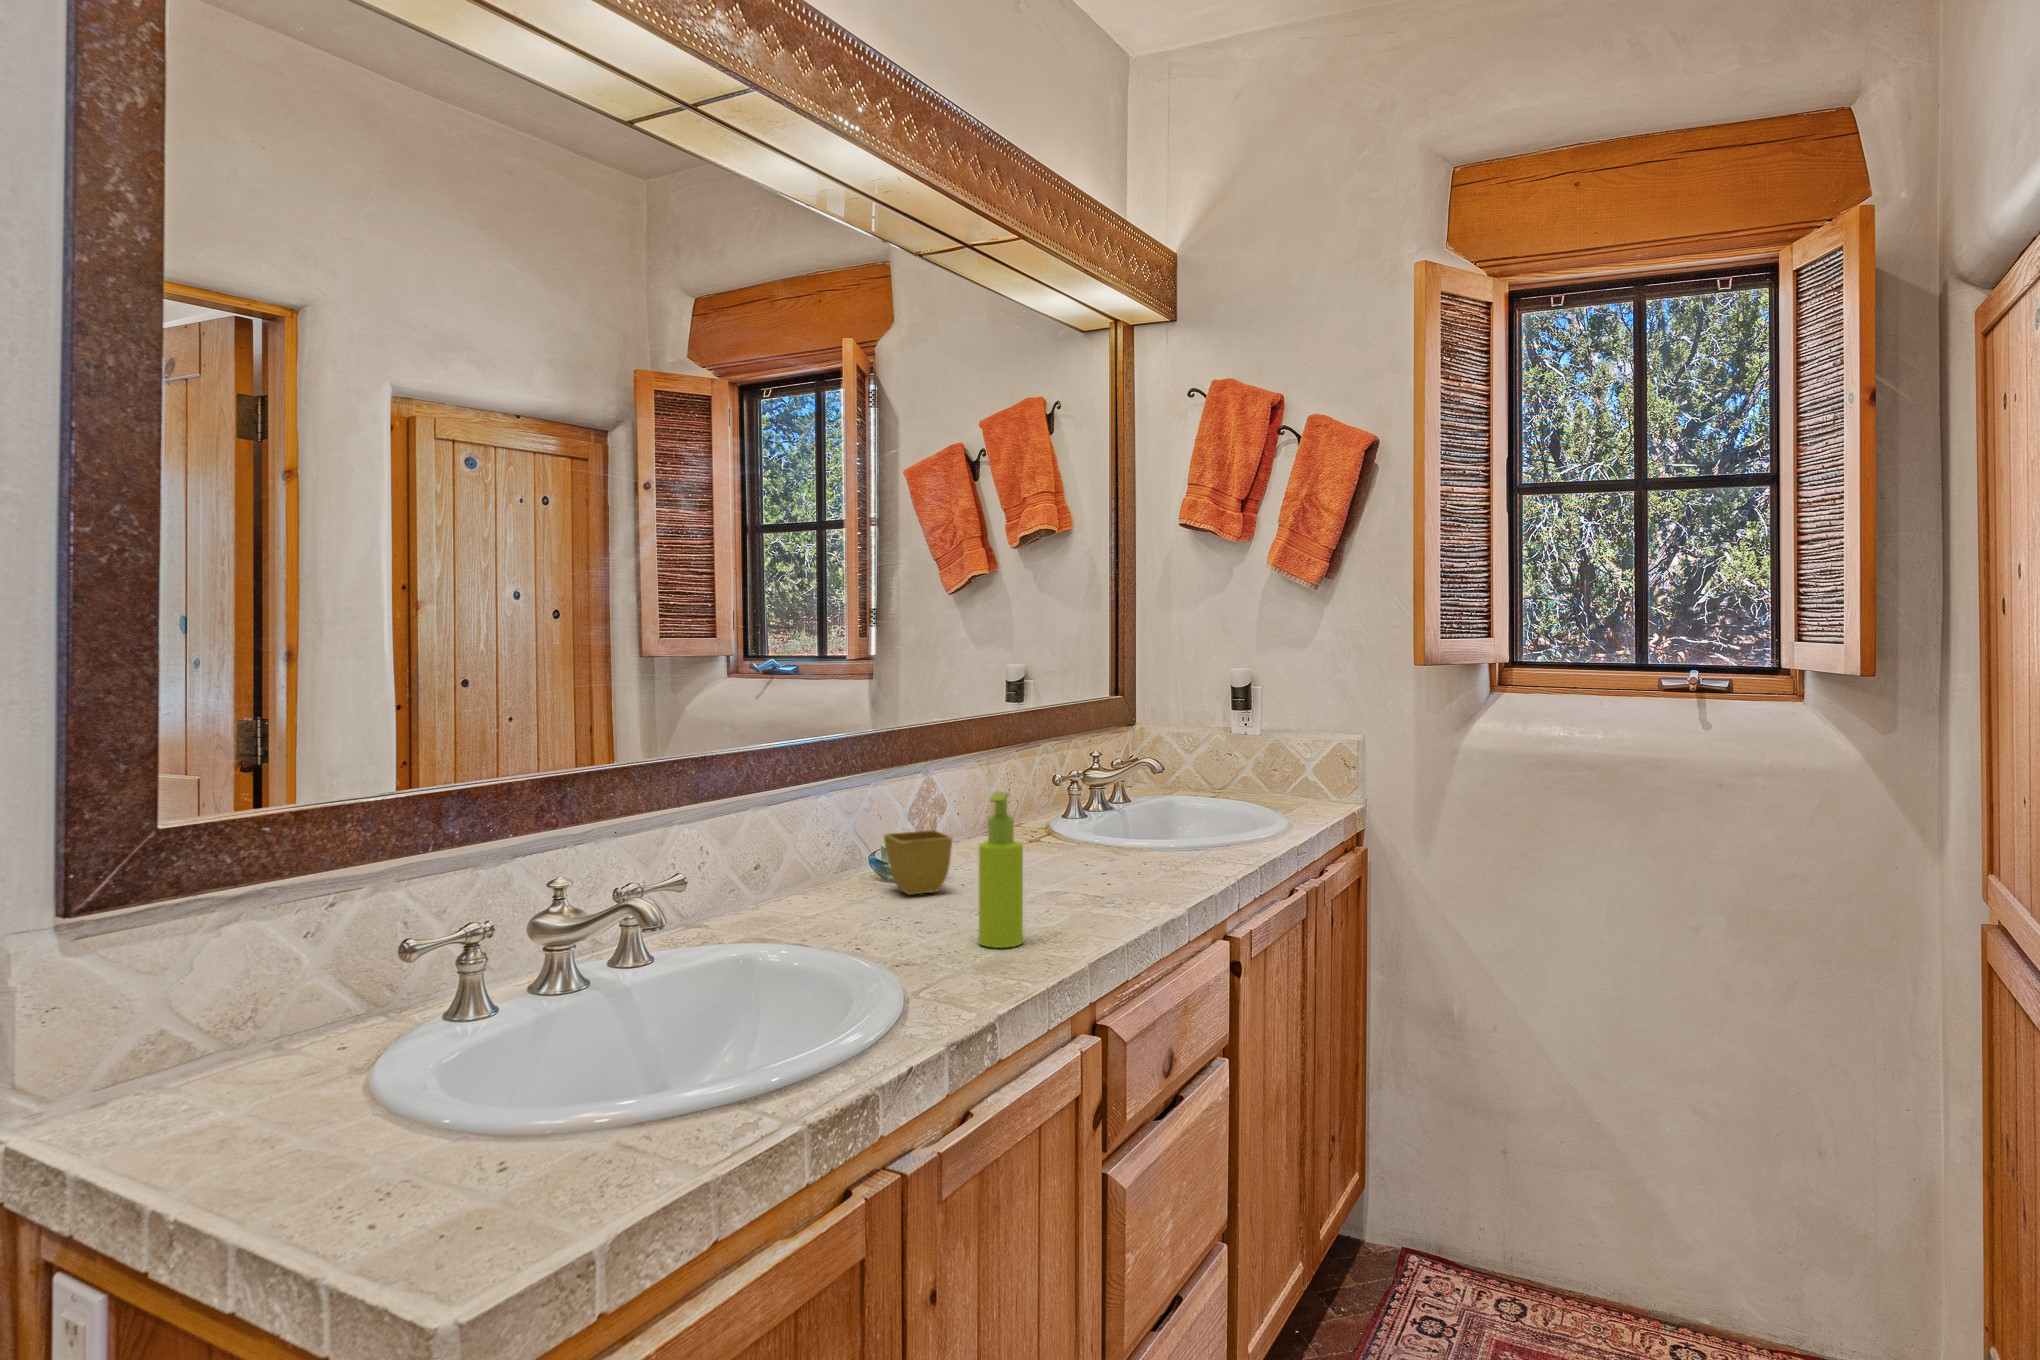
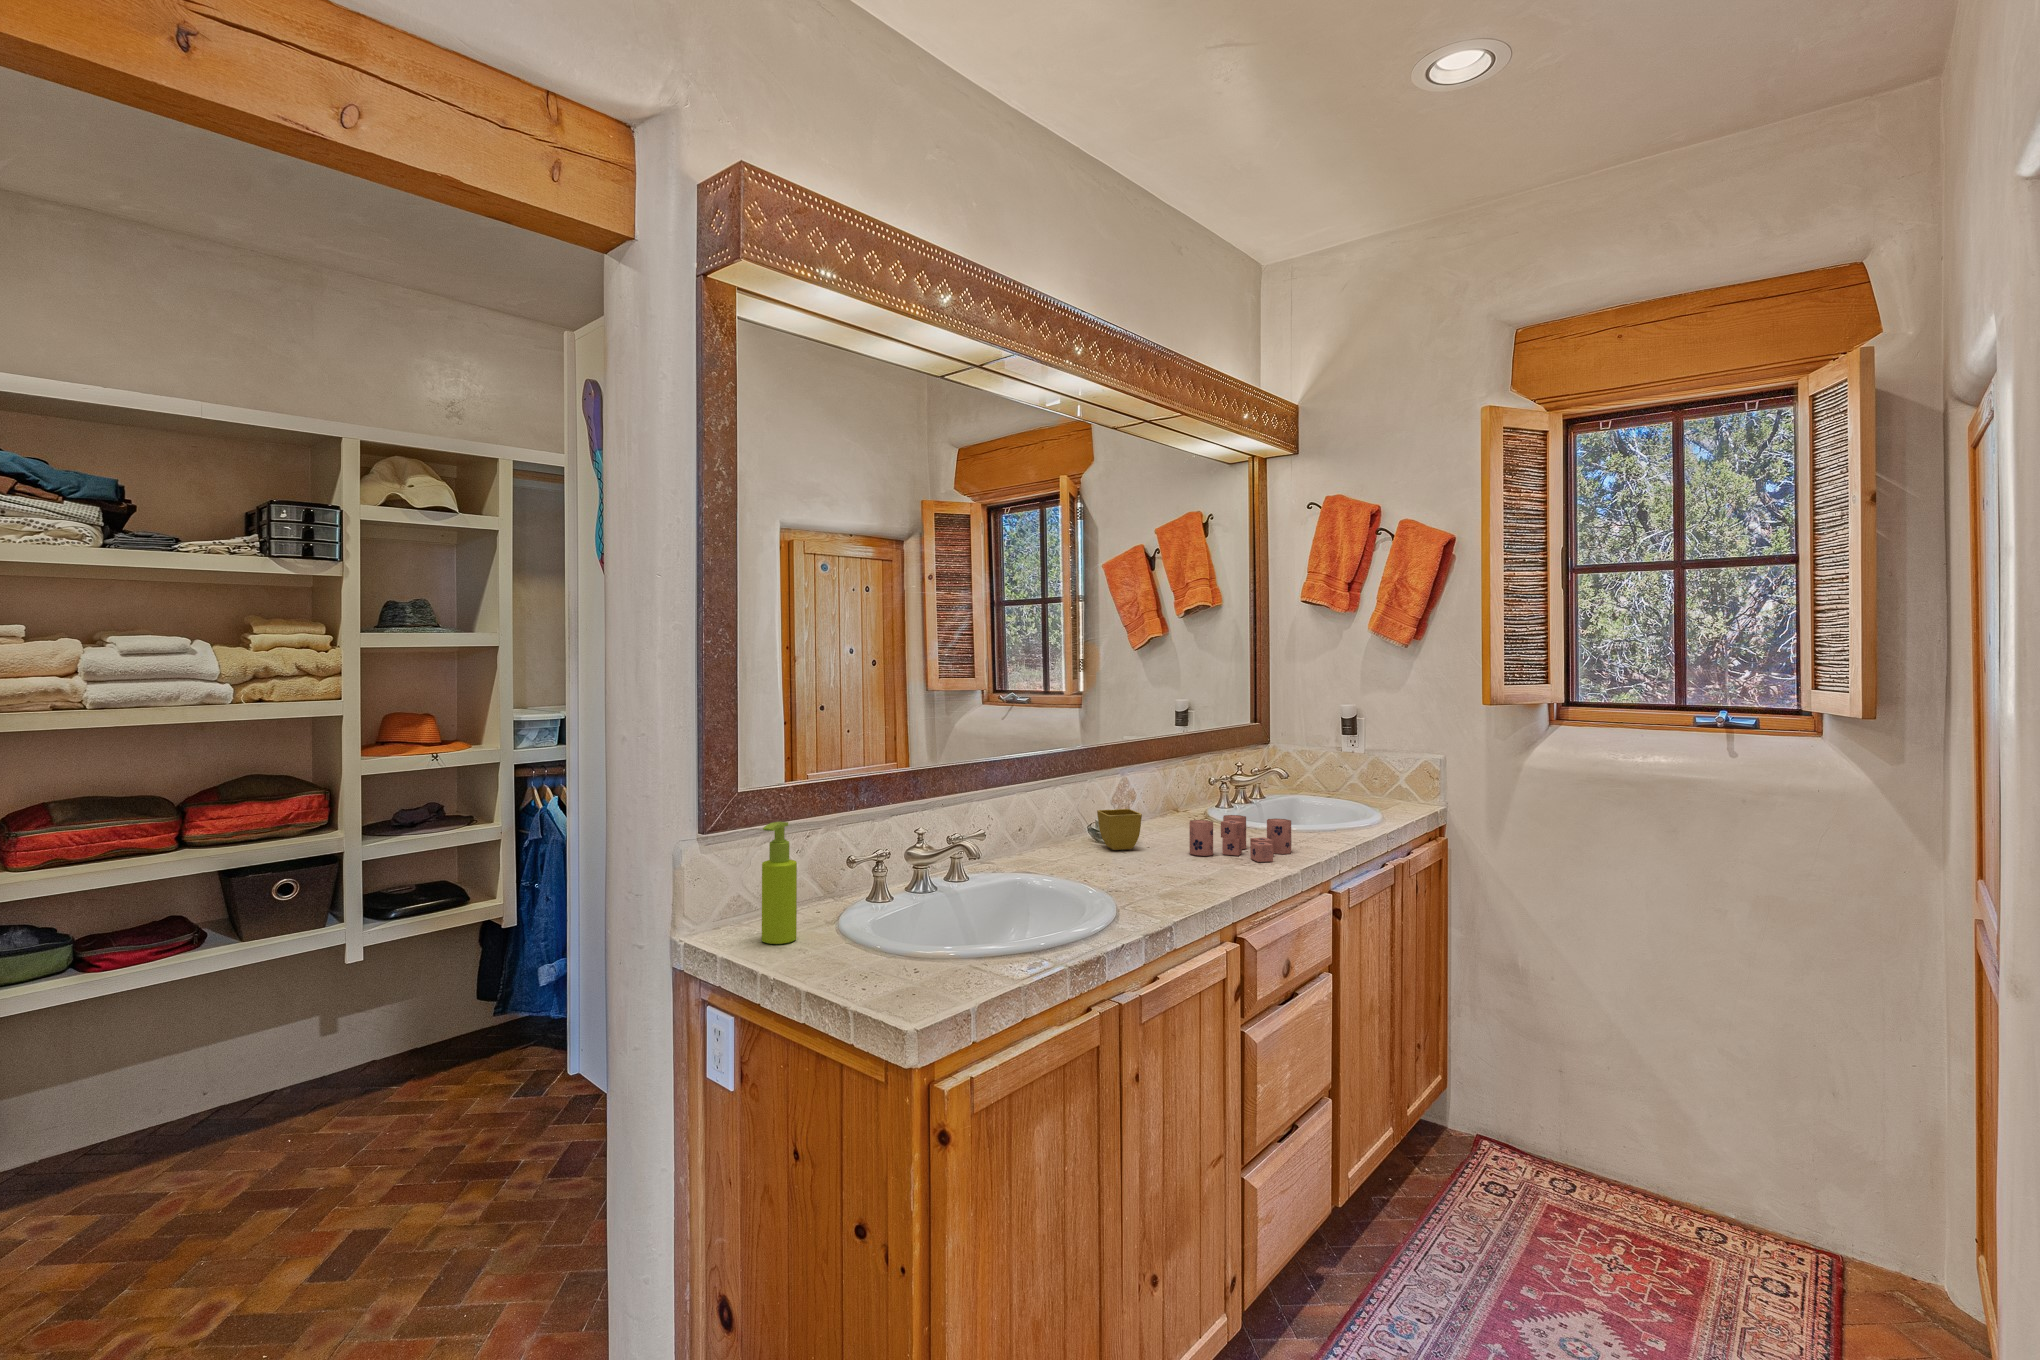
soap dispenser: present [979,792,1023,948] -> present [762,822,797,944]
candle: none [1025,833,1172,902] -> present [1189,815,1291,862]

